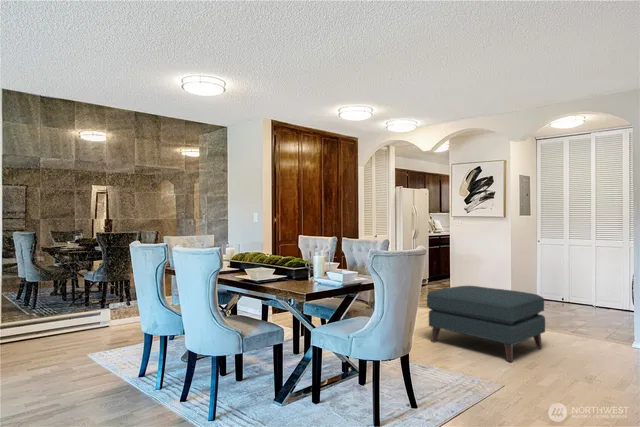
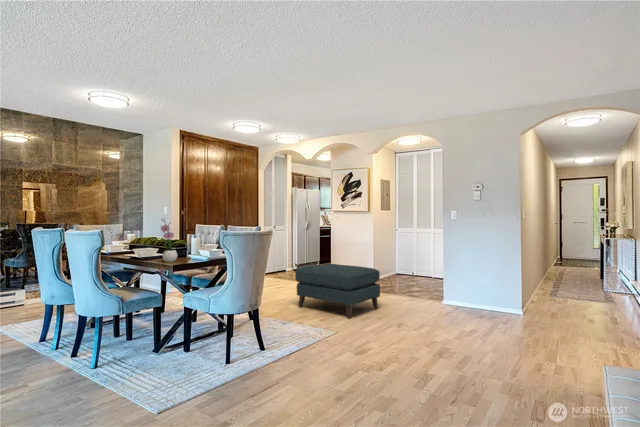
flower arrangement: none [284,230,305,286] -> present [161,219,178,262]

